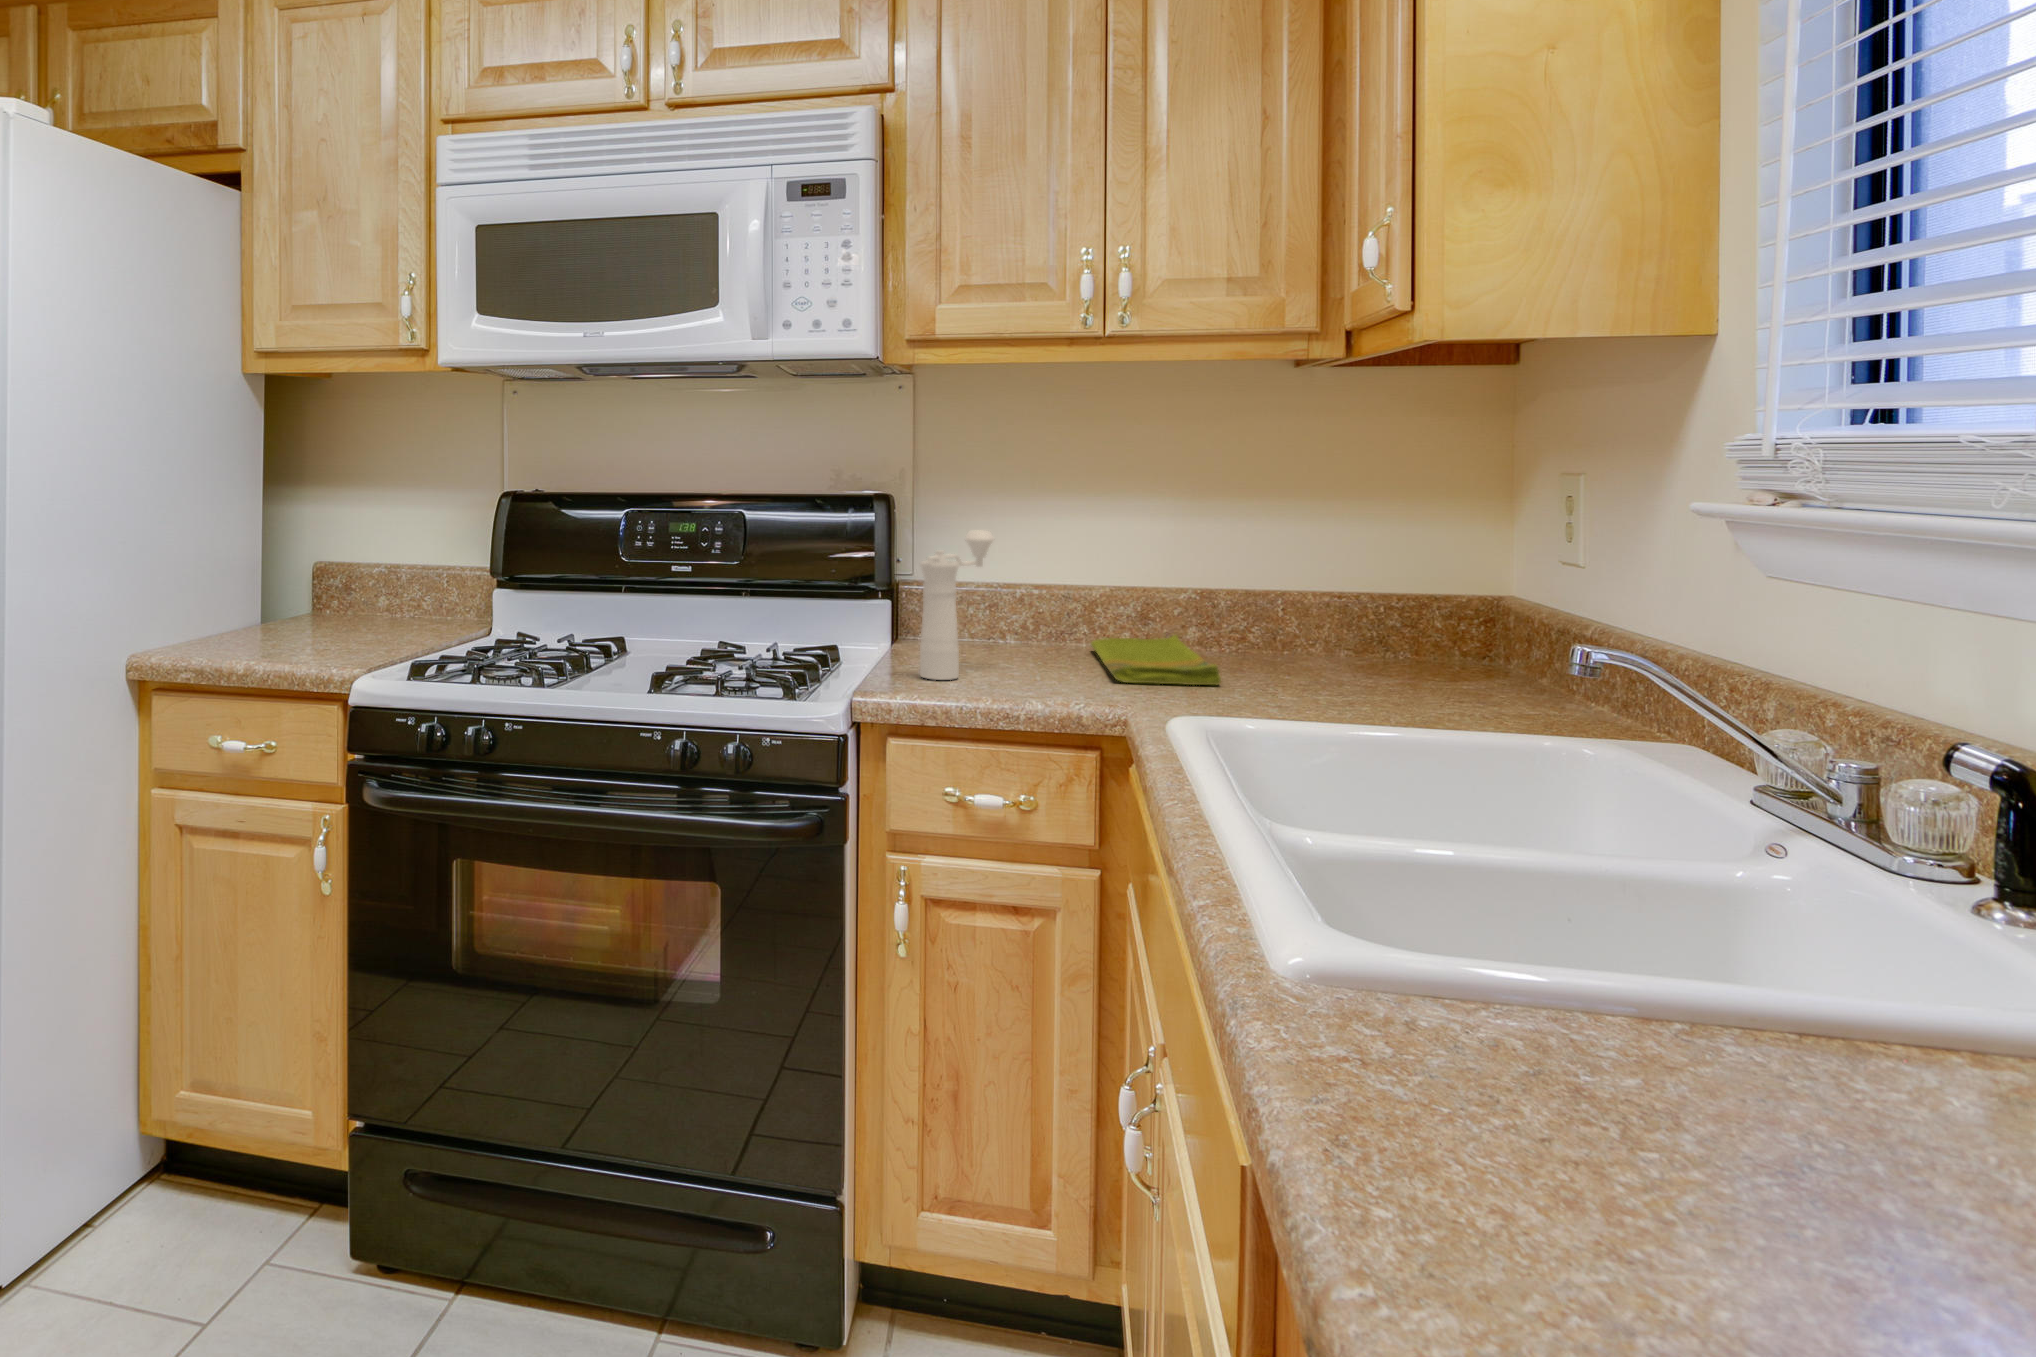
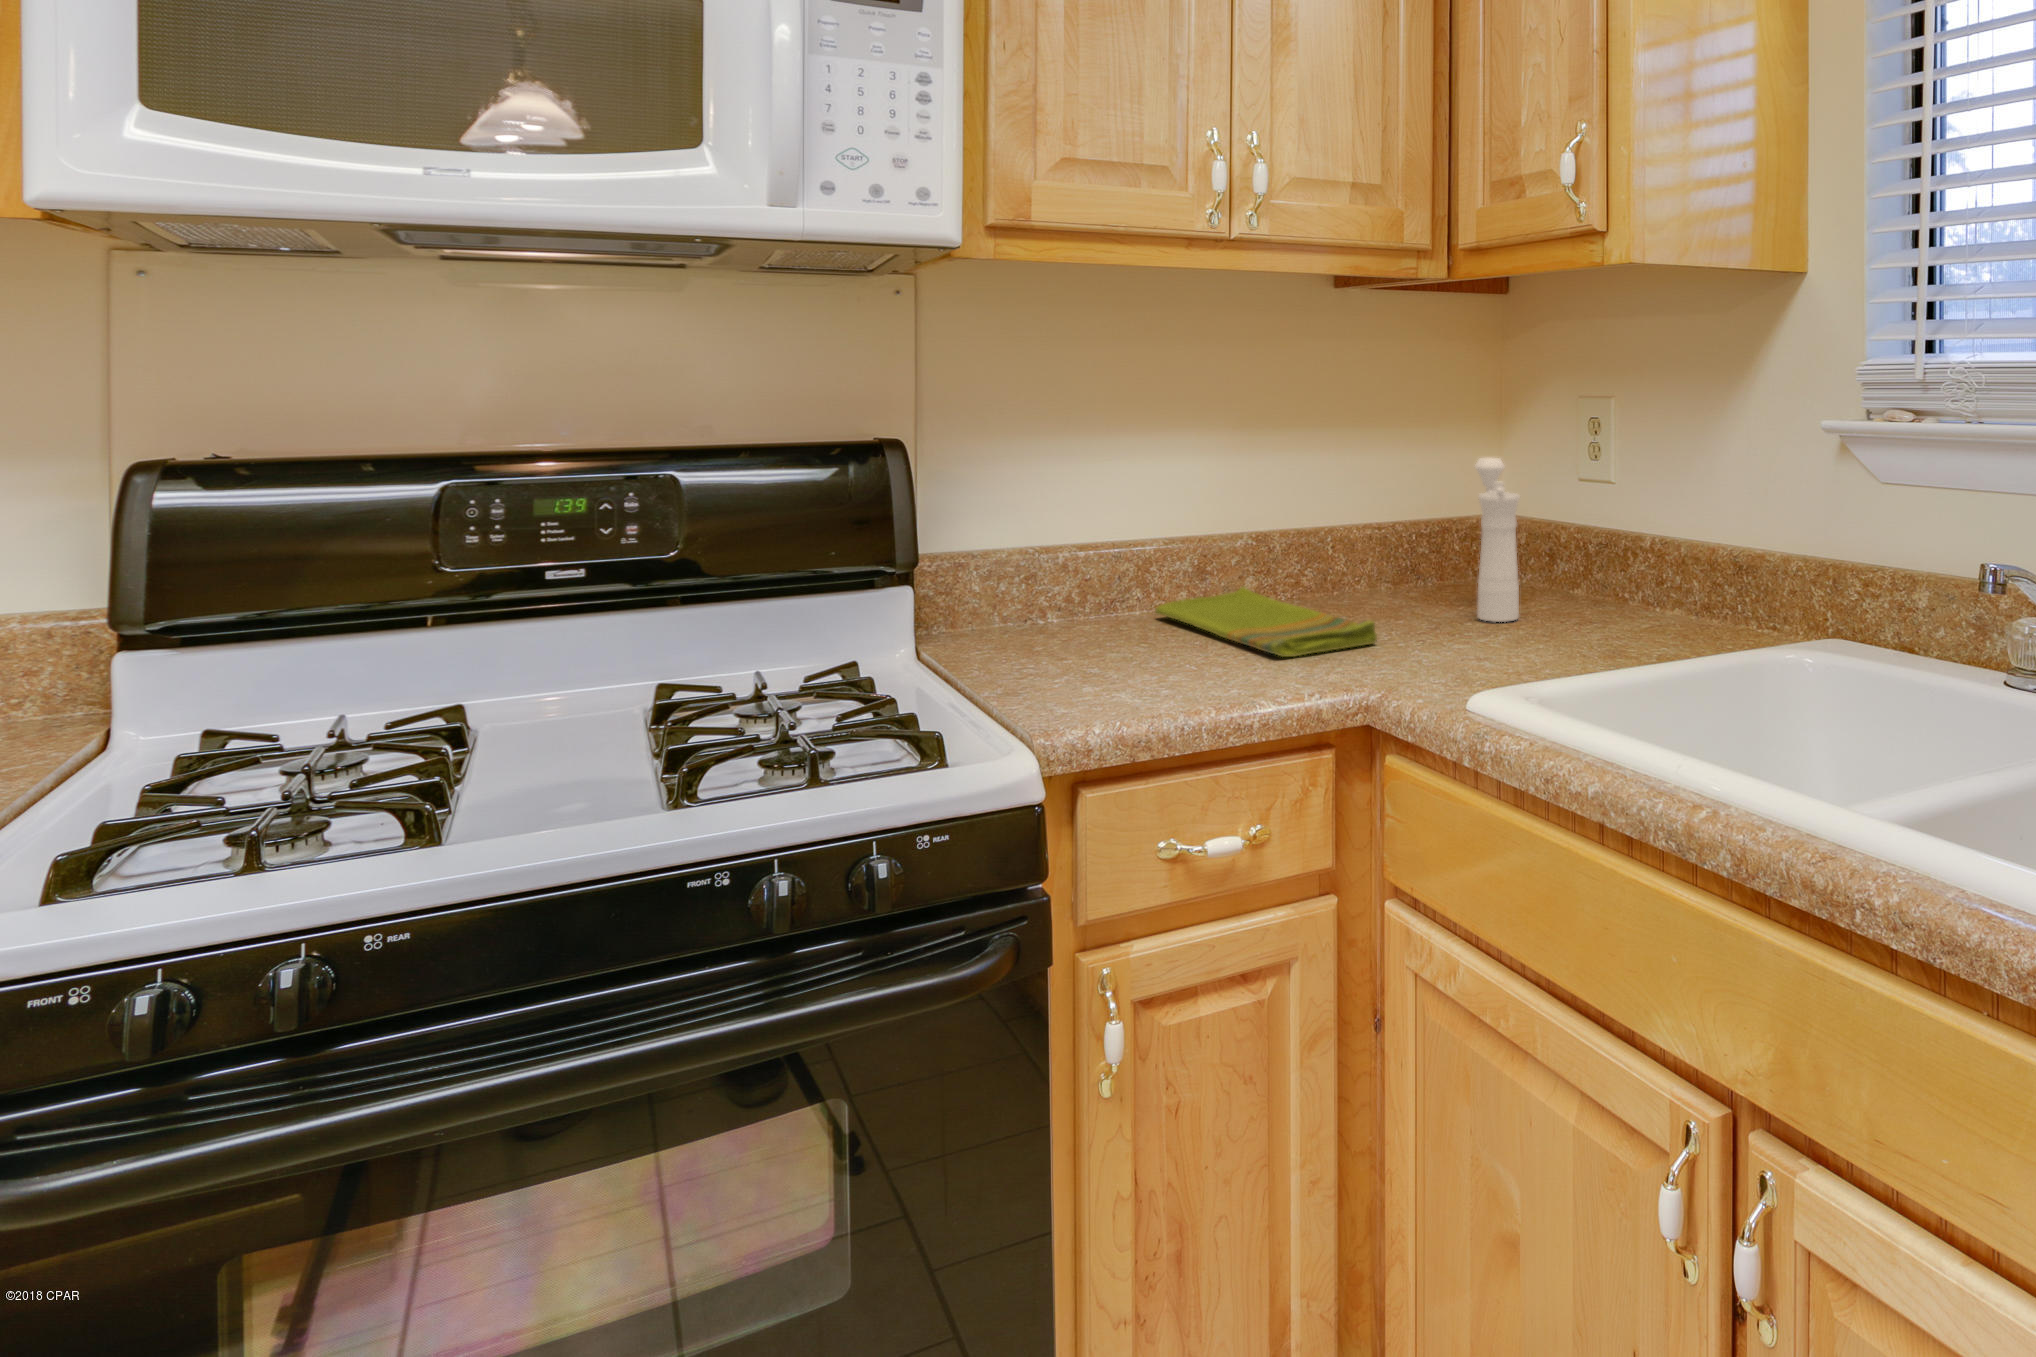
pepper mill: present [920,531,994,680] -> present [1475,458,1520,622]

